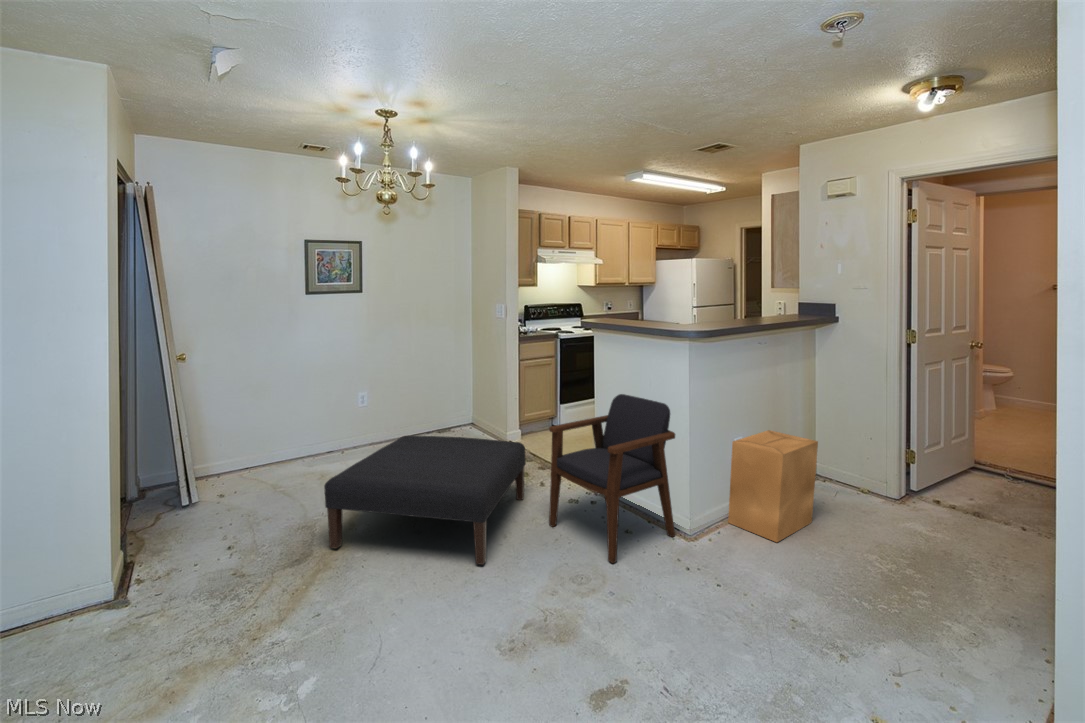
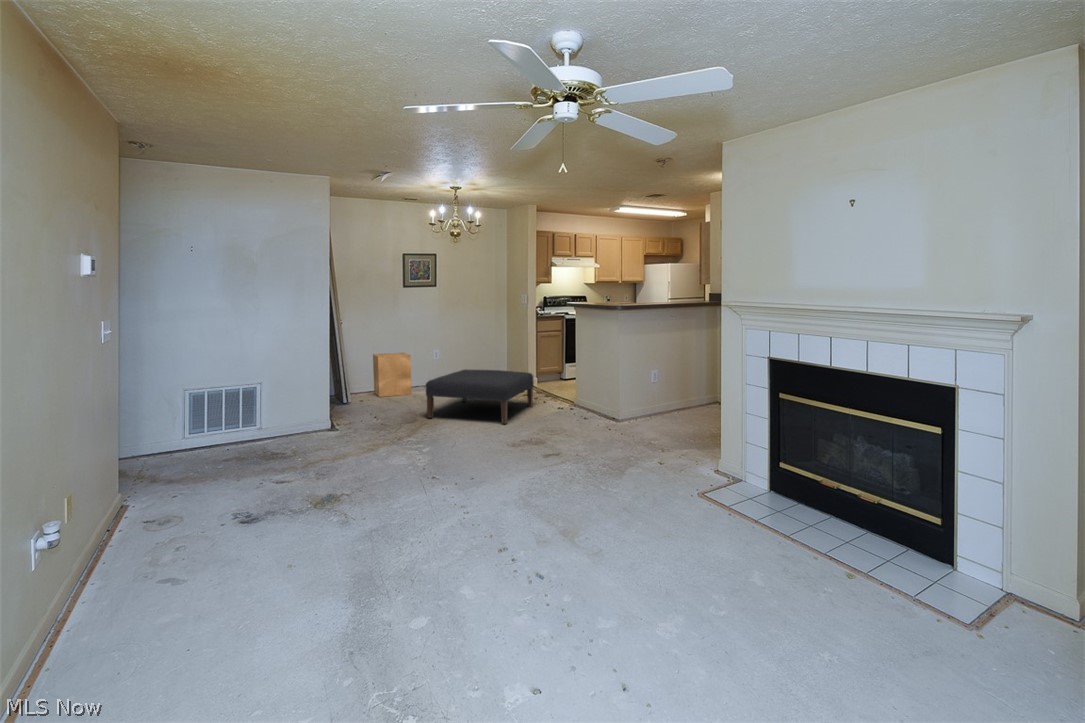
armchair: present [549,394,675,563] -> none [544,344,611,426]
cardboard box: present [728,430,818,542] -> present [373,353,412,397]

